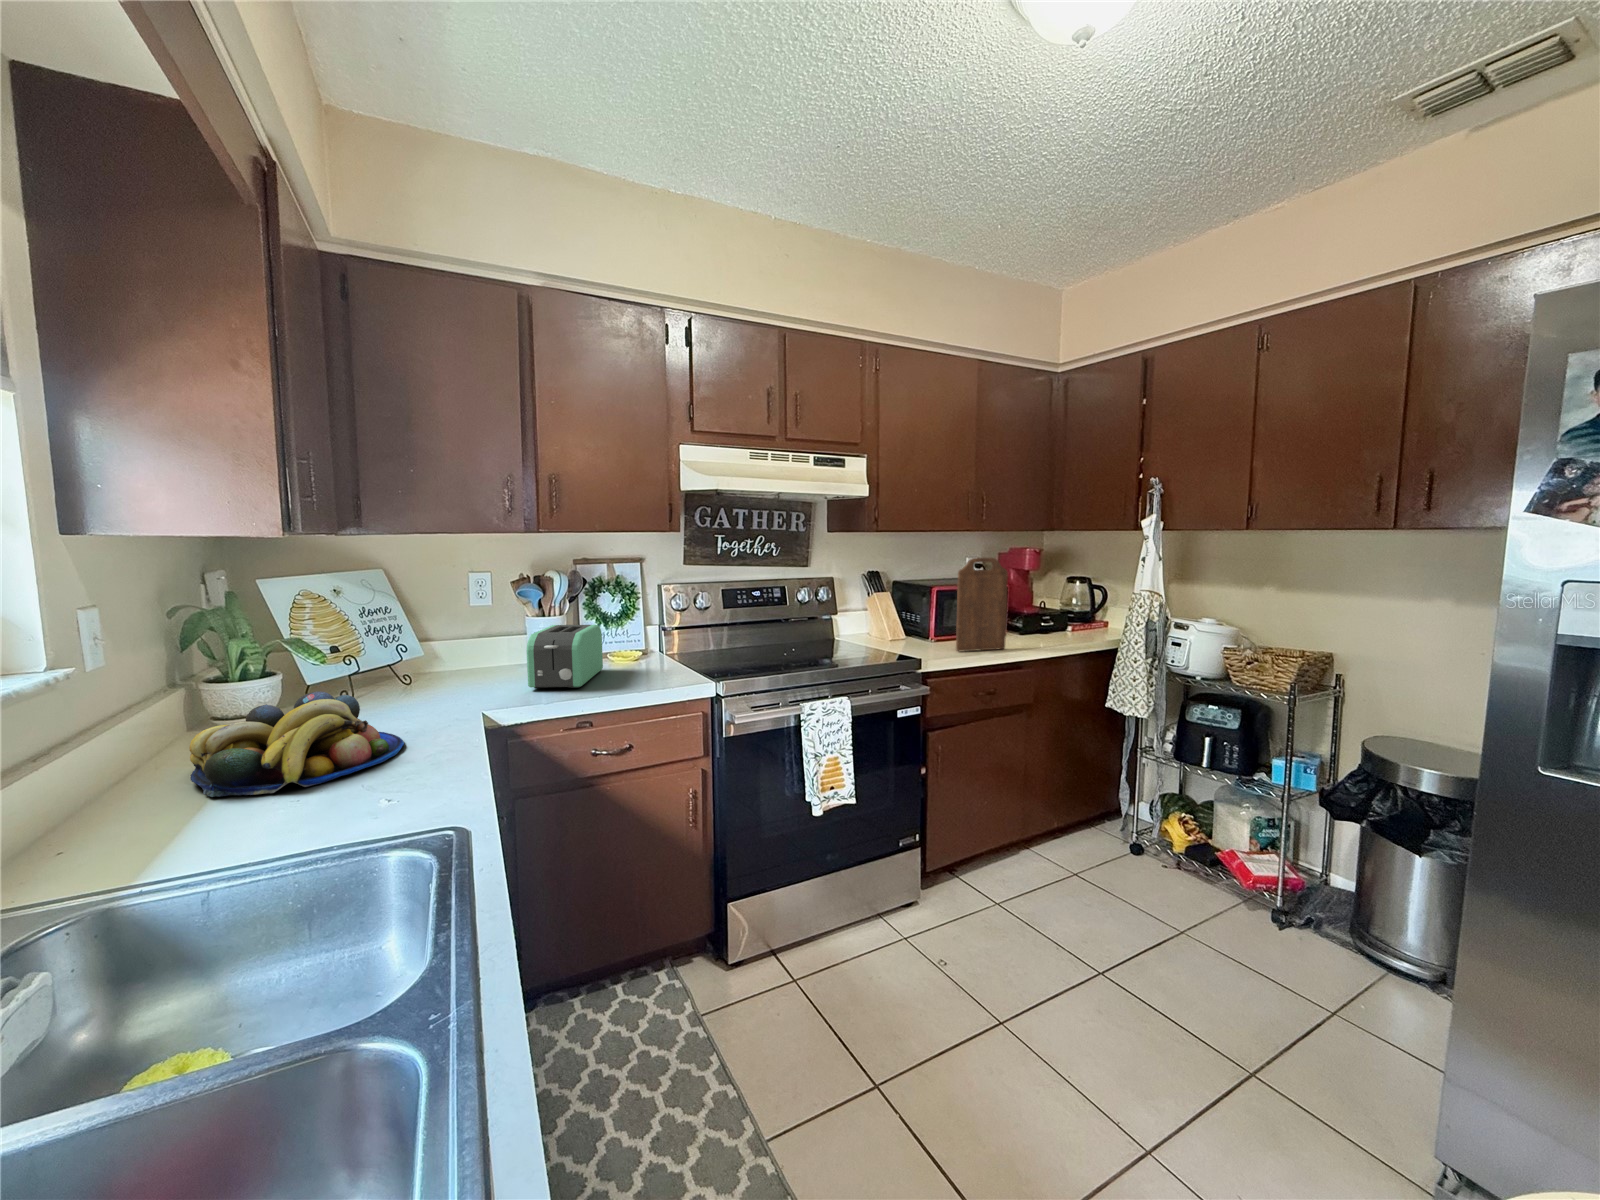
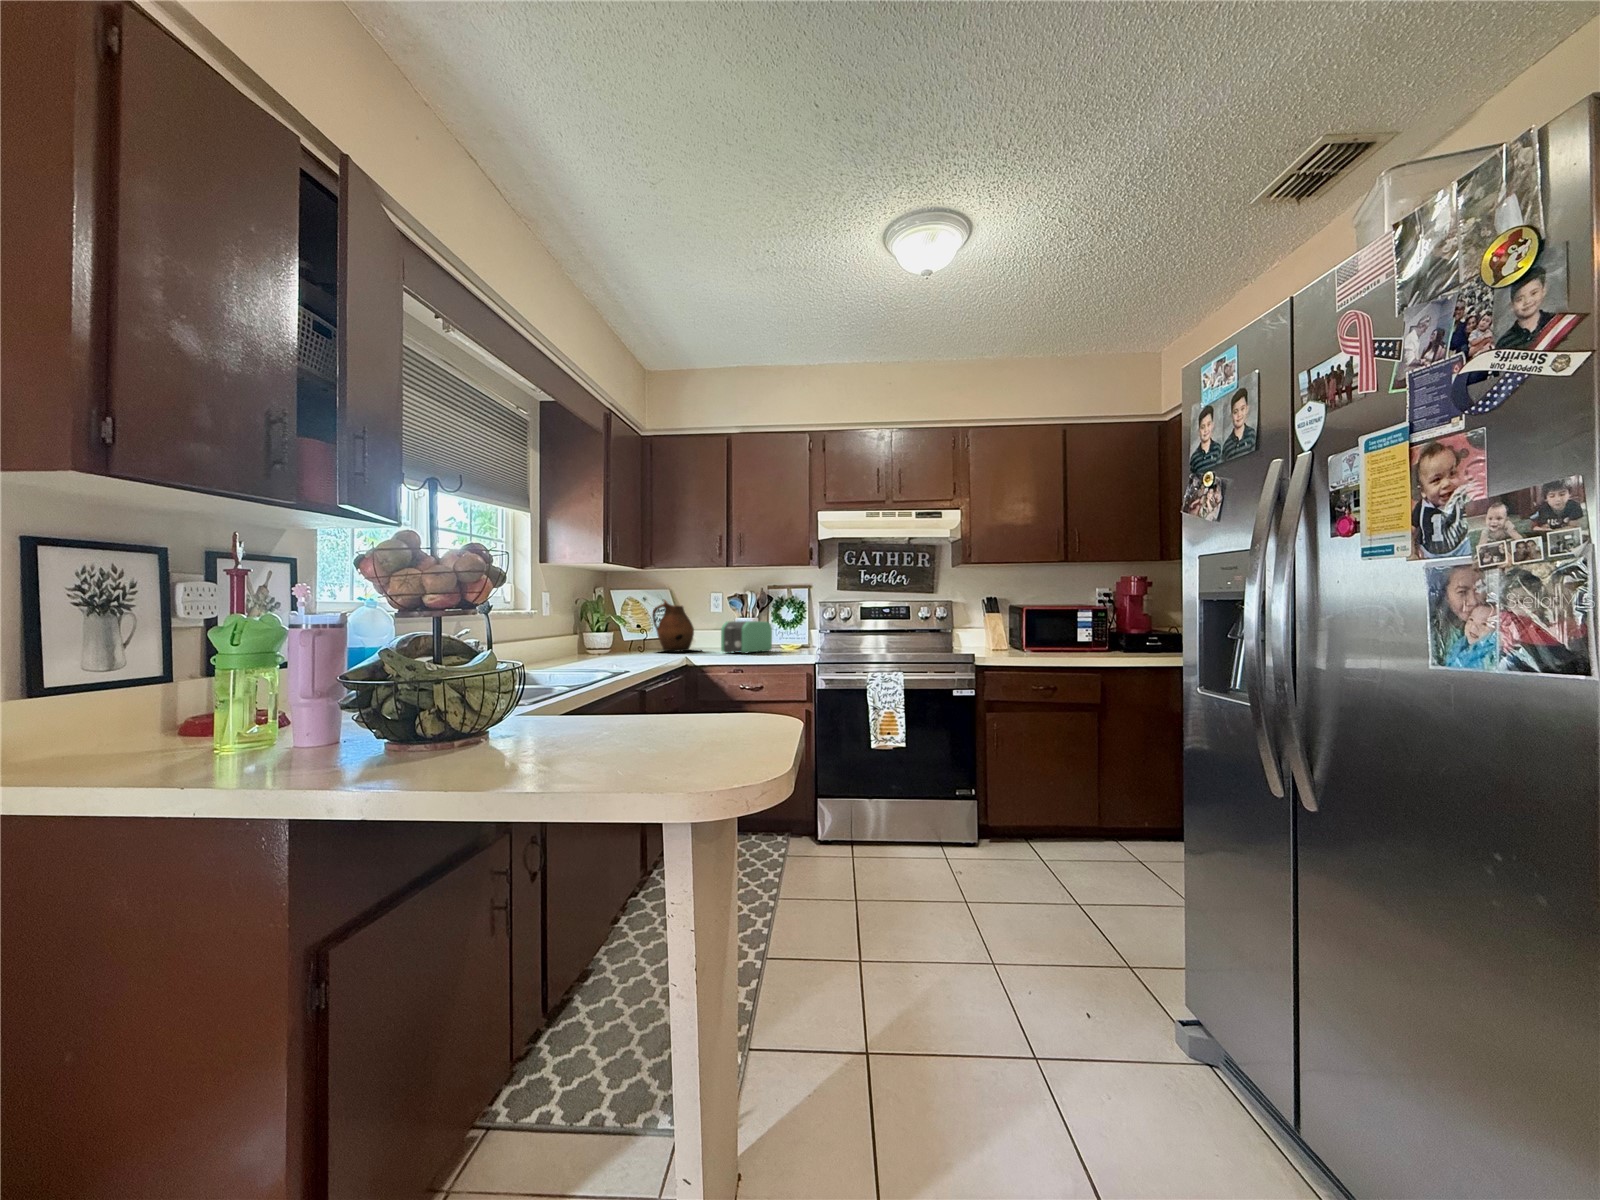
cutting board: present [956,558,1008,651] -> none [1020,581,1066,655]
ceramic pitcher: none [366,596,475,699] -> present [652,600,702,652]
fruit bowl: present [189,691,404,797] -> none [570,632,647,662]

